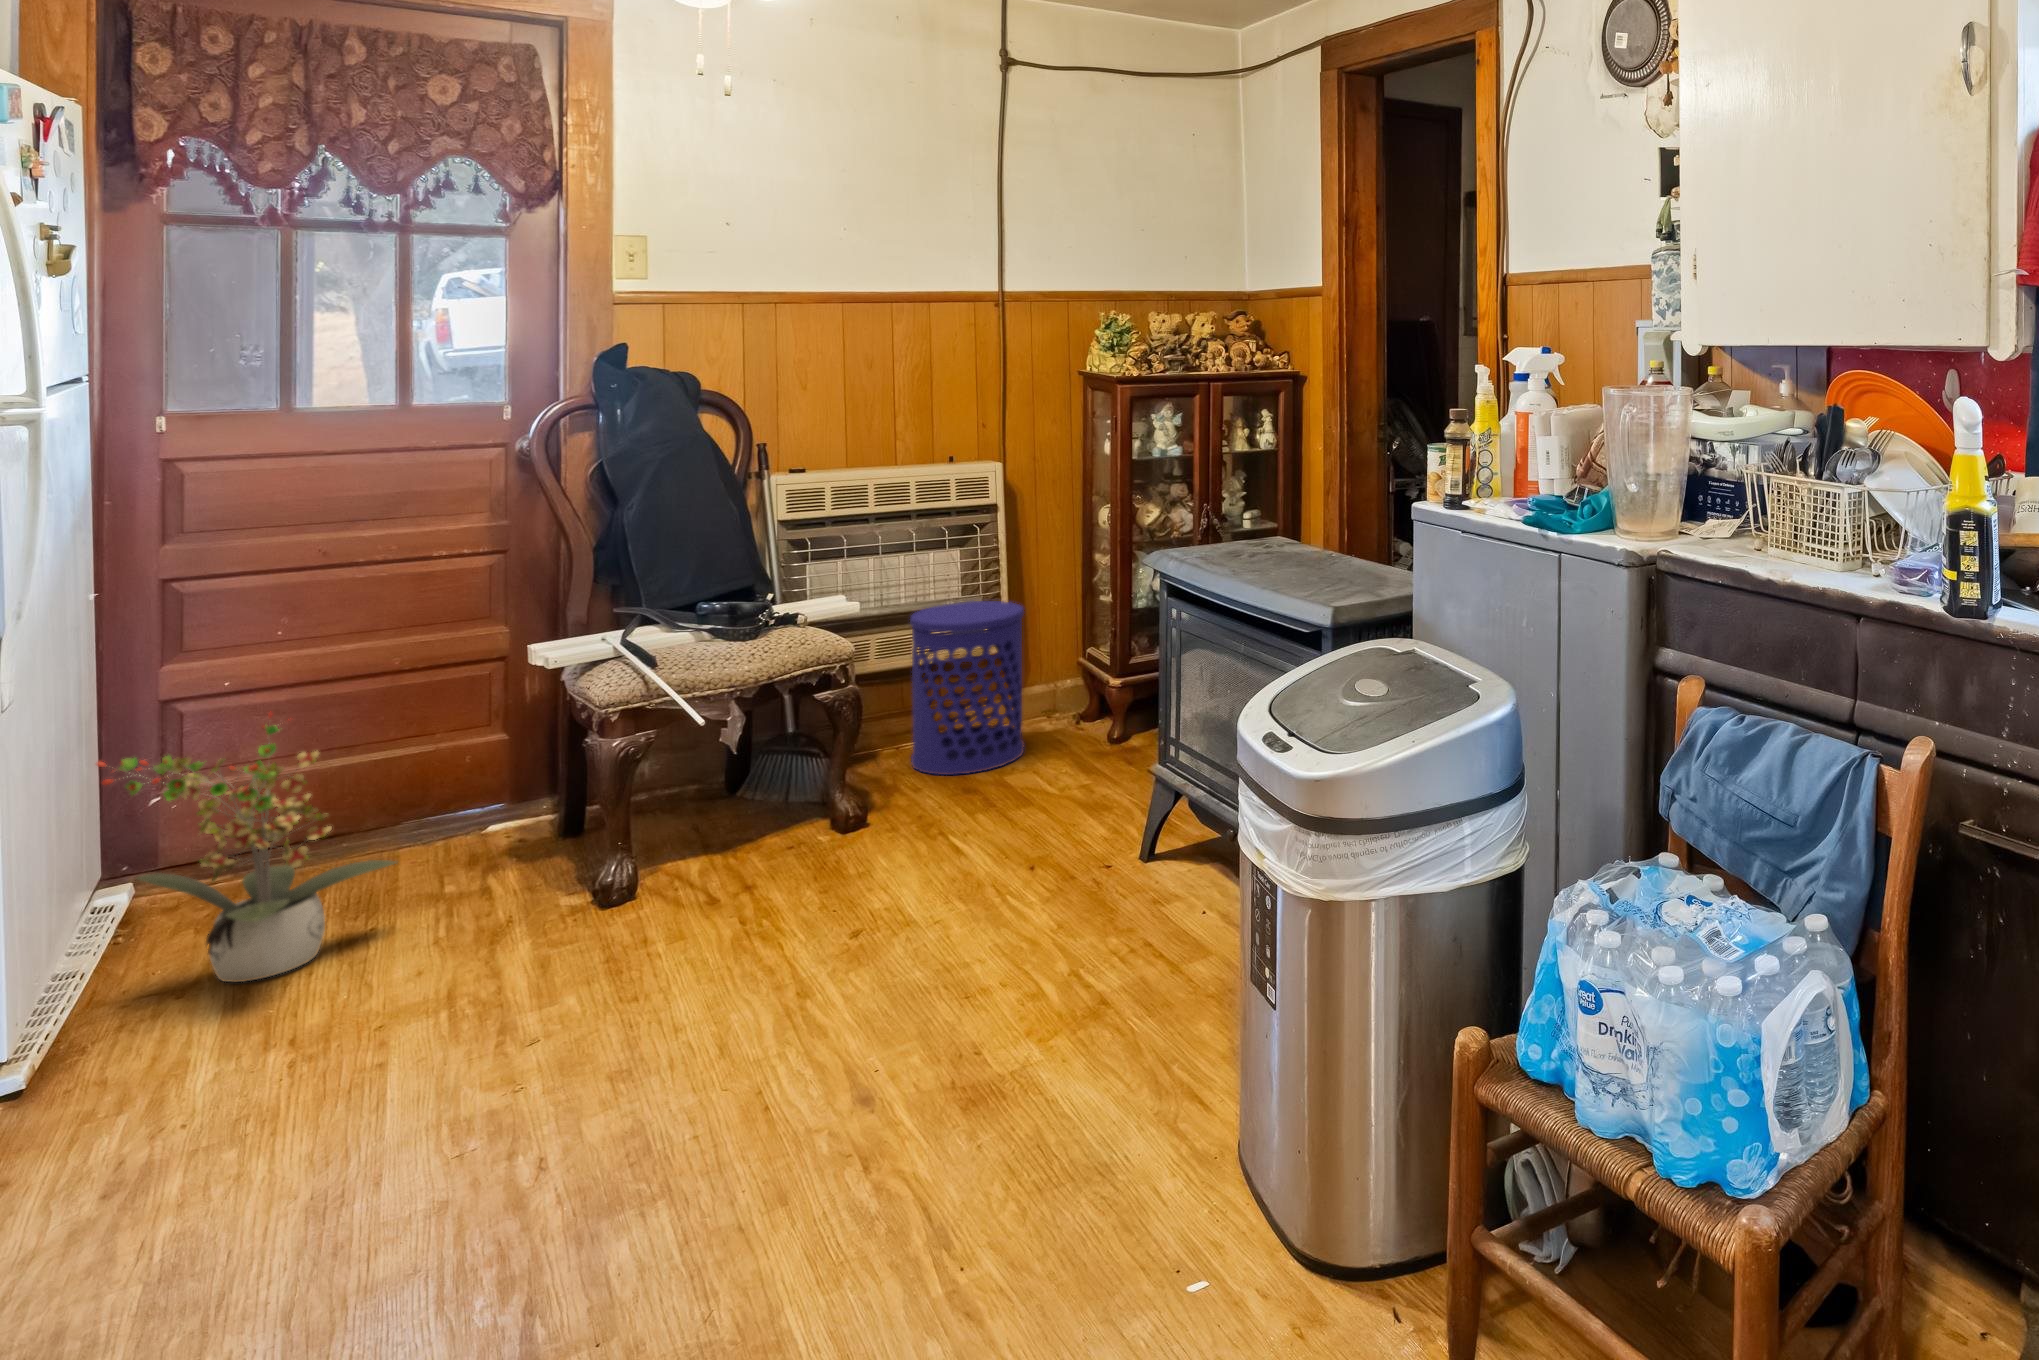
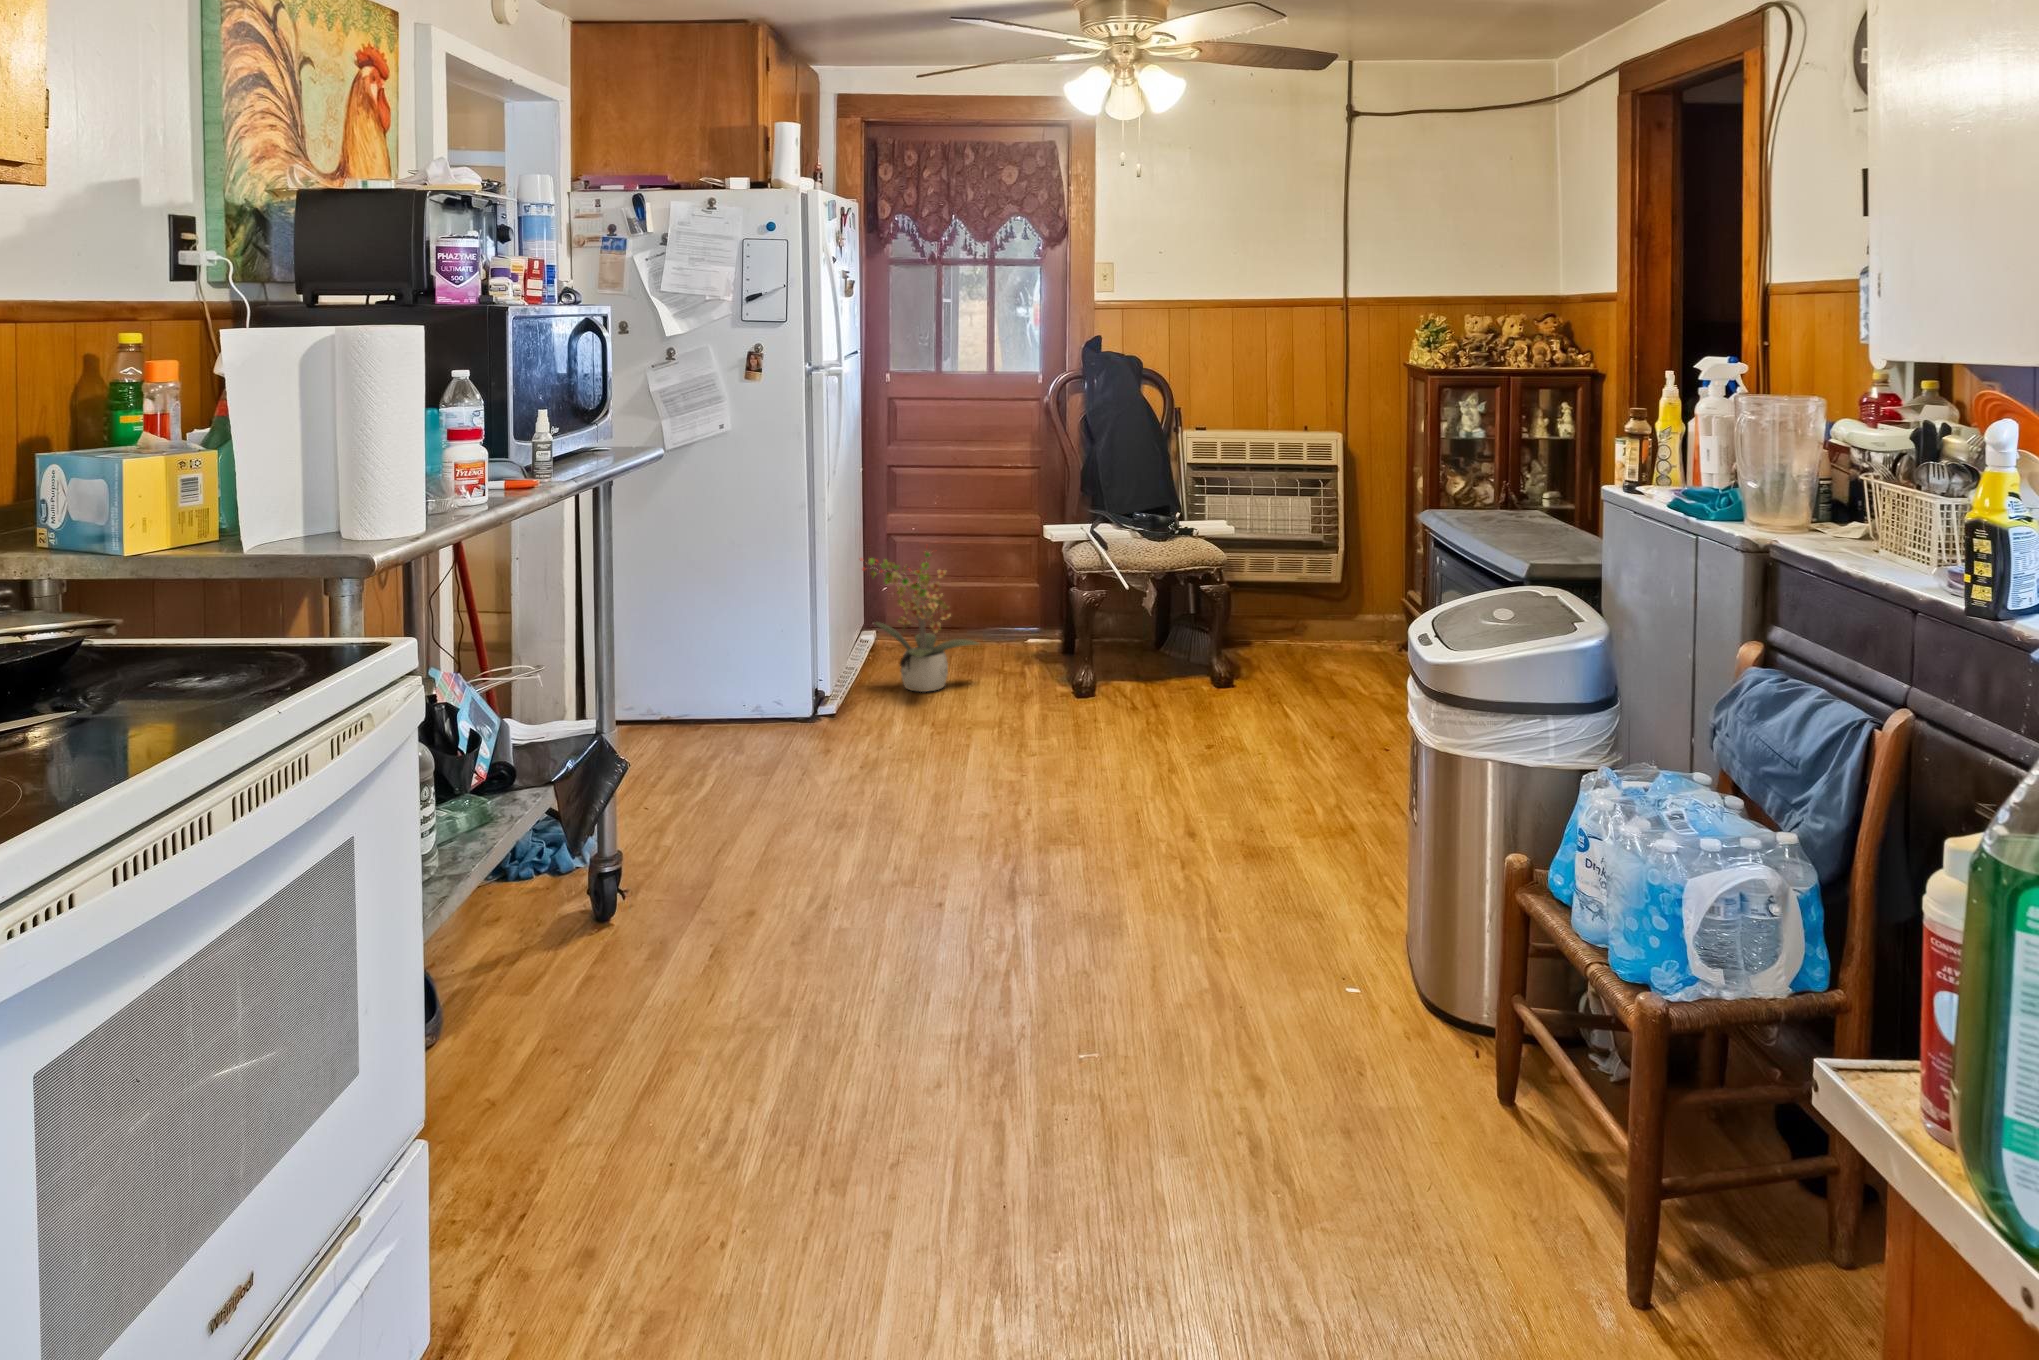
waste bin: present [910,601,1024,775] -> none [1272,538,1353,667]

